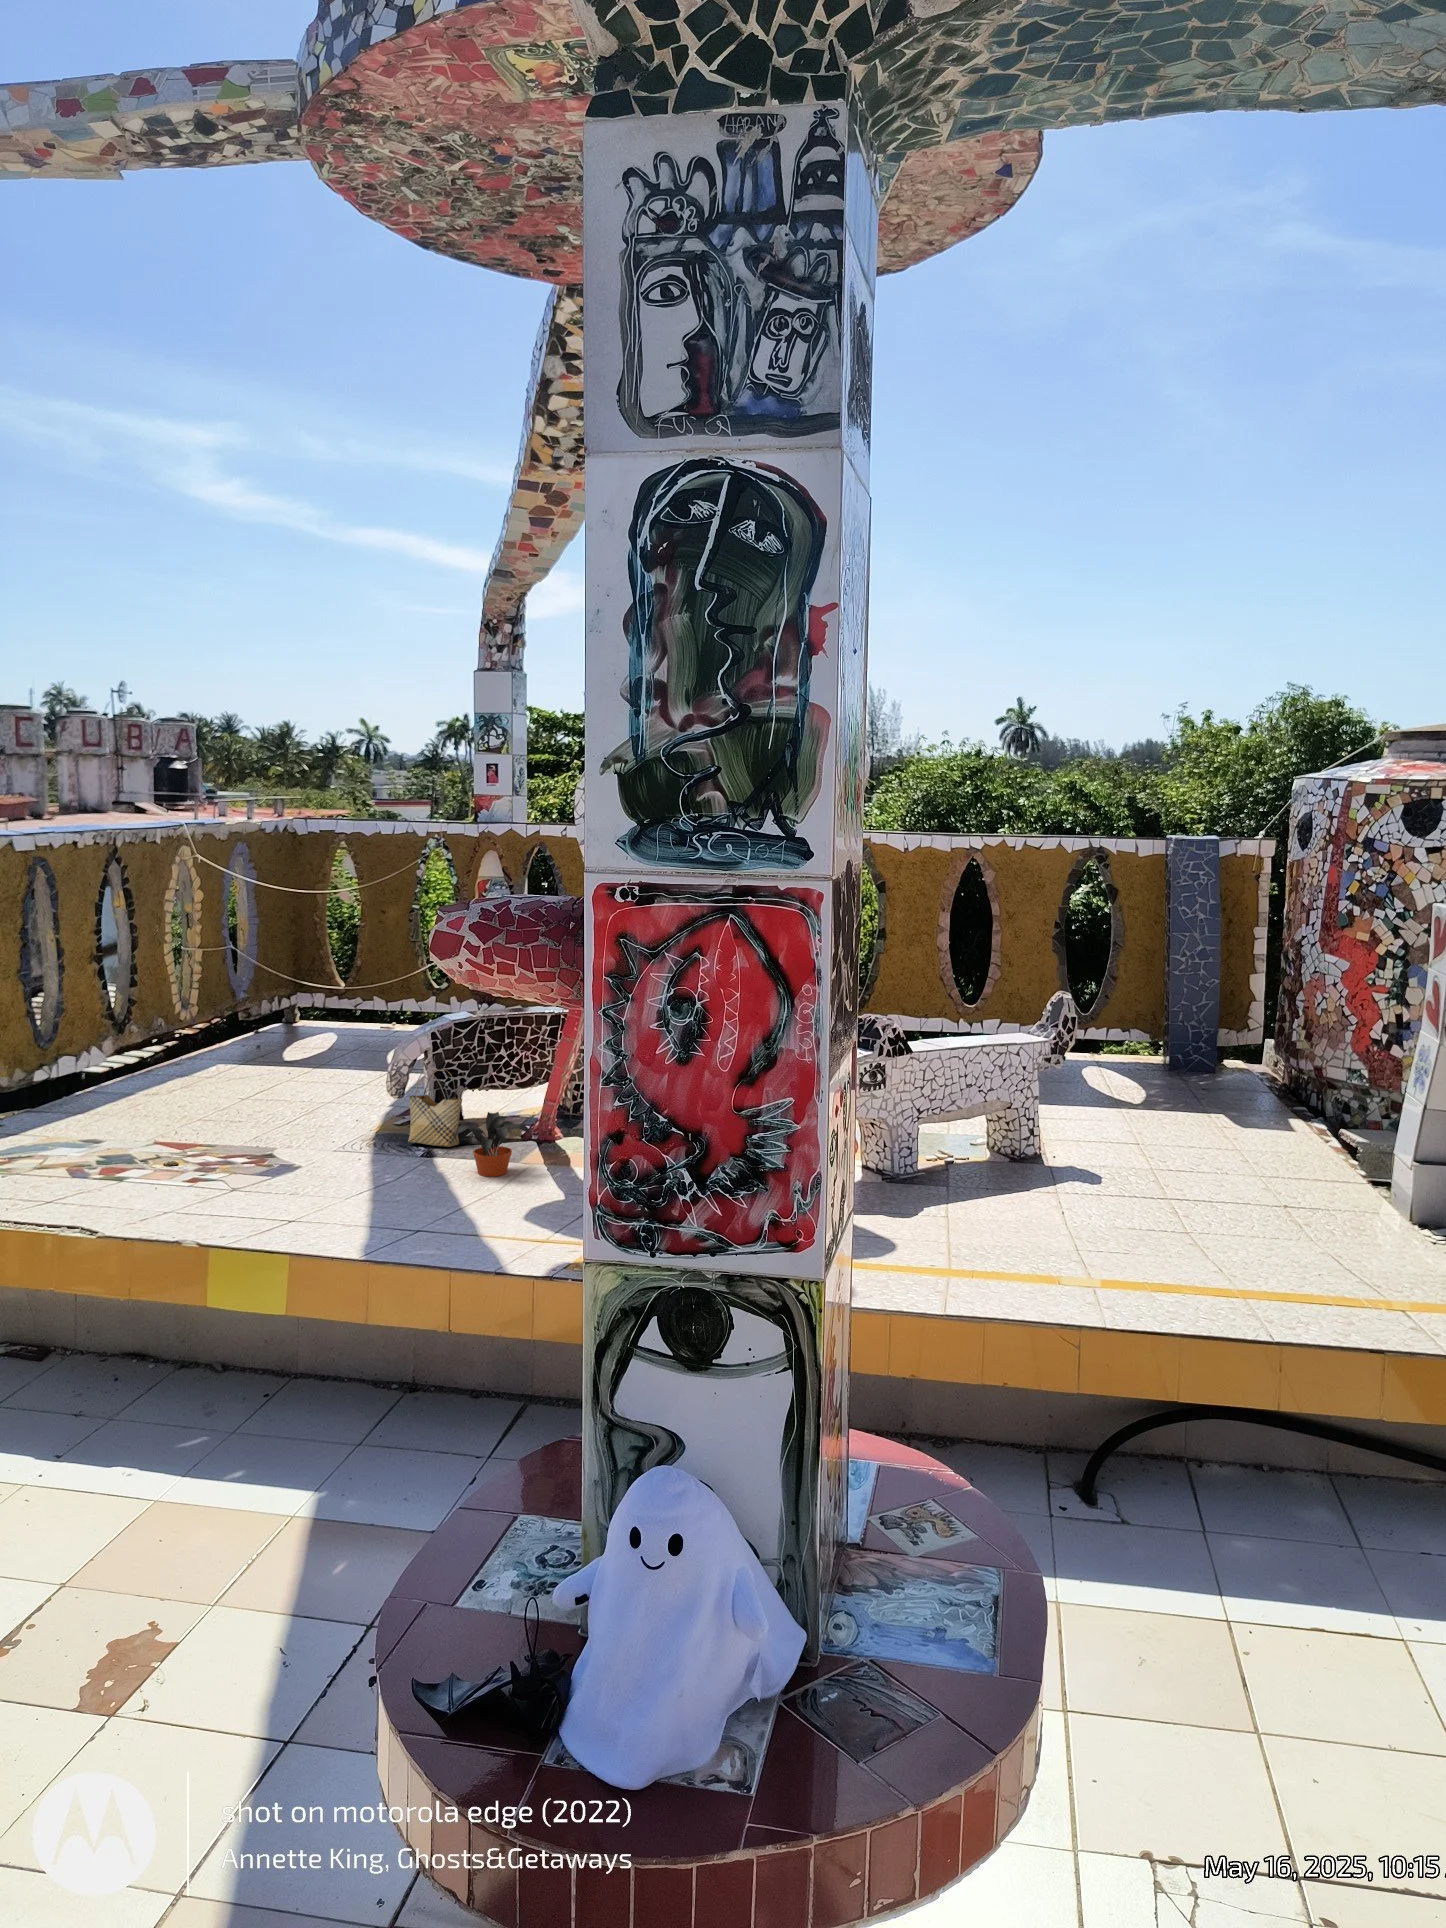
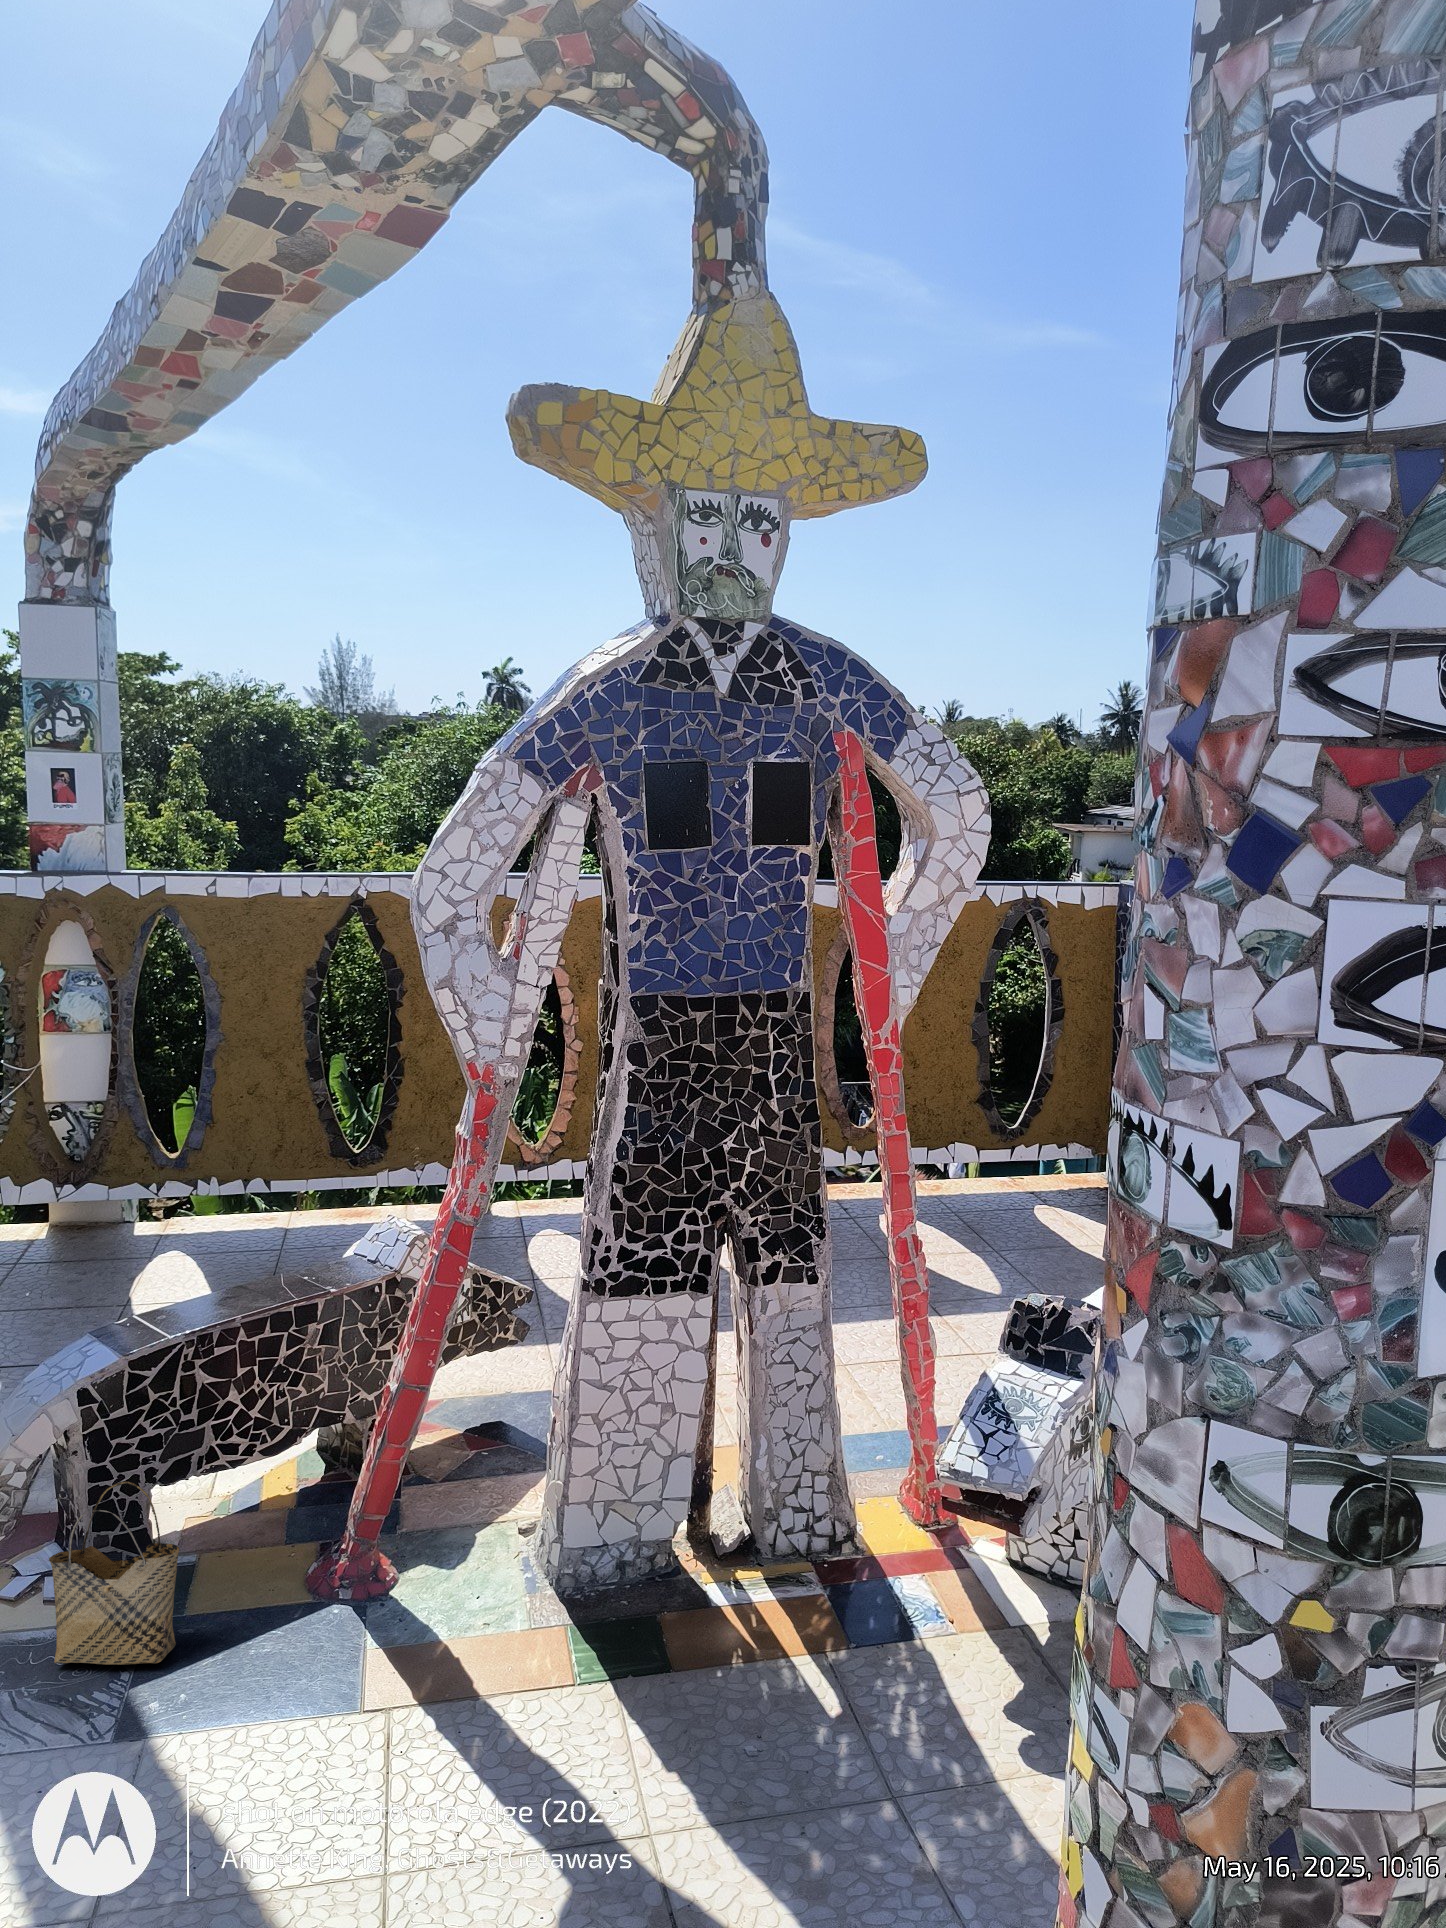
potted plant: present [454,1112,531,1176] -> none [205,1599,387,1775]

